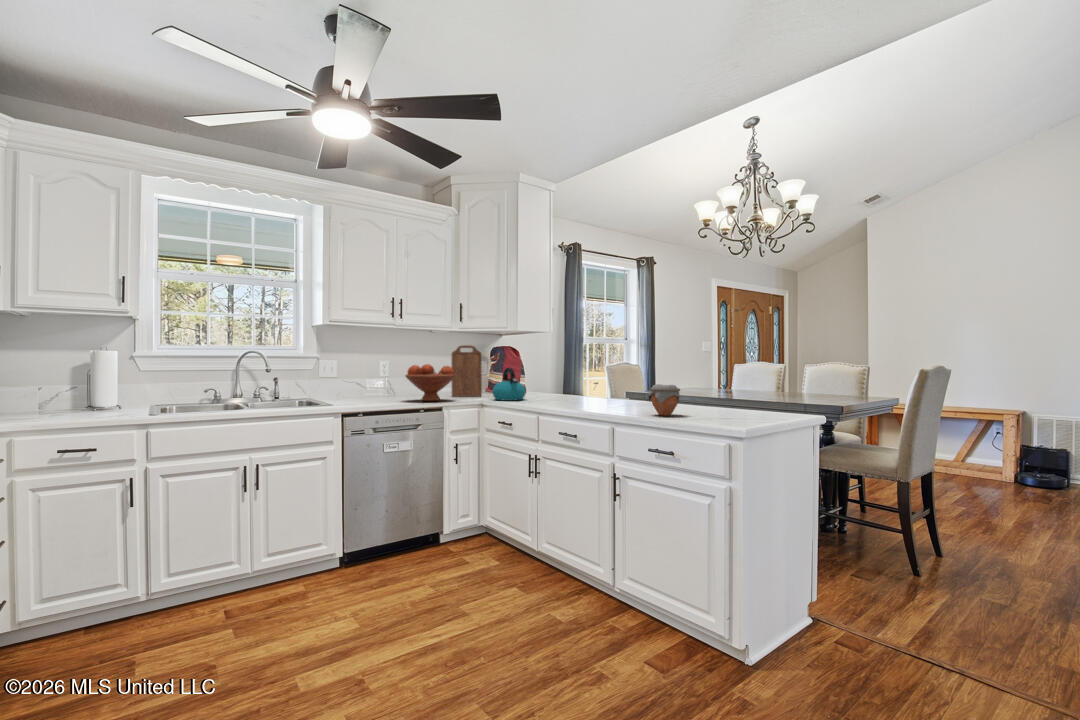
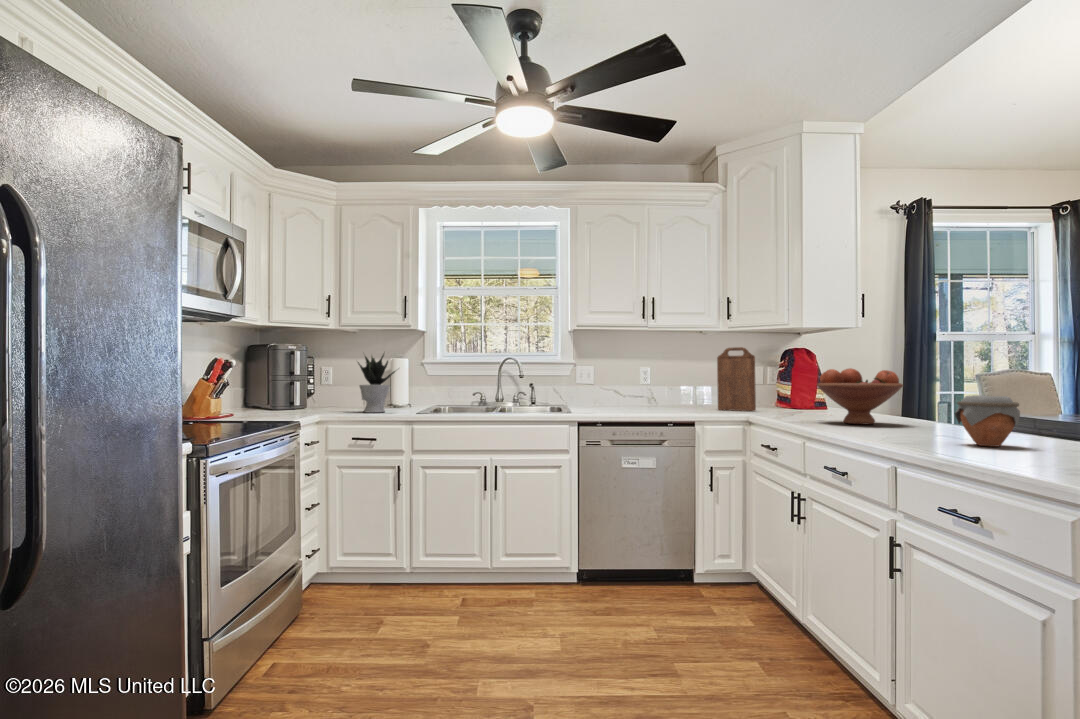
potted plant: none [59,345,124,420] -> present [358,354,395,413]
fruit bowl: present [405,364,456,401] -> present [817,368,903,424]
kettle: present [492,368,526,401] -> none [759,374,806,417]

